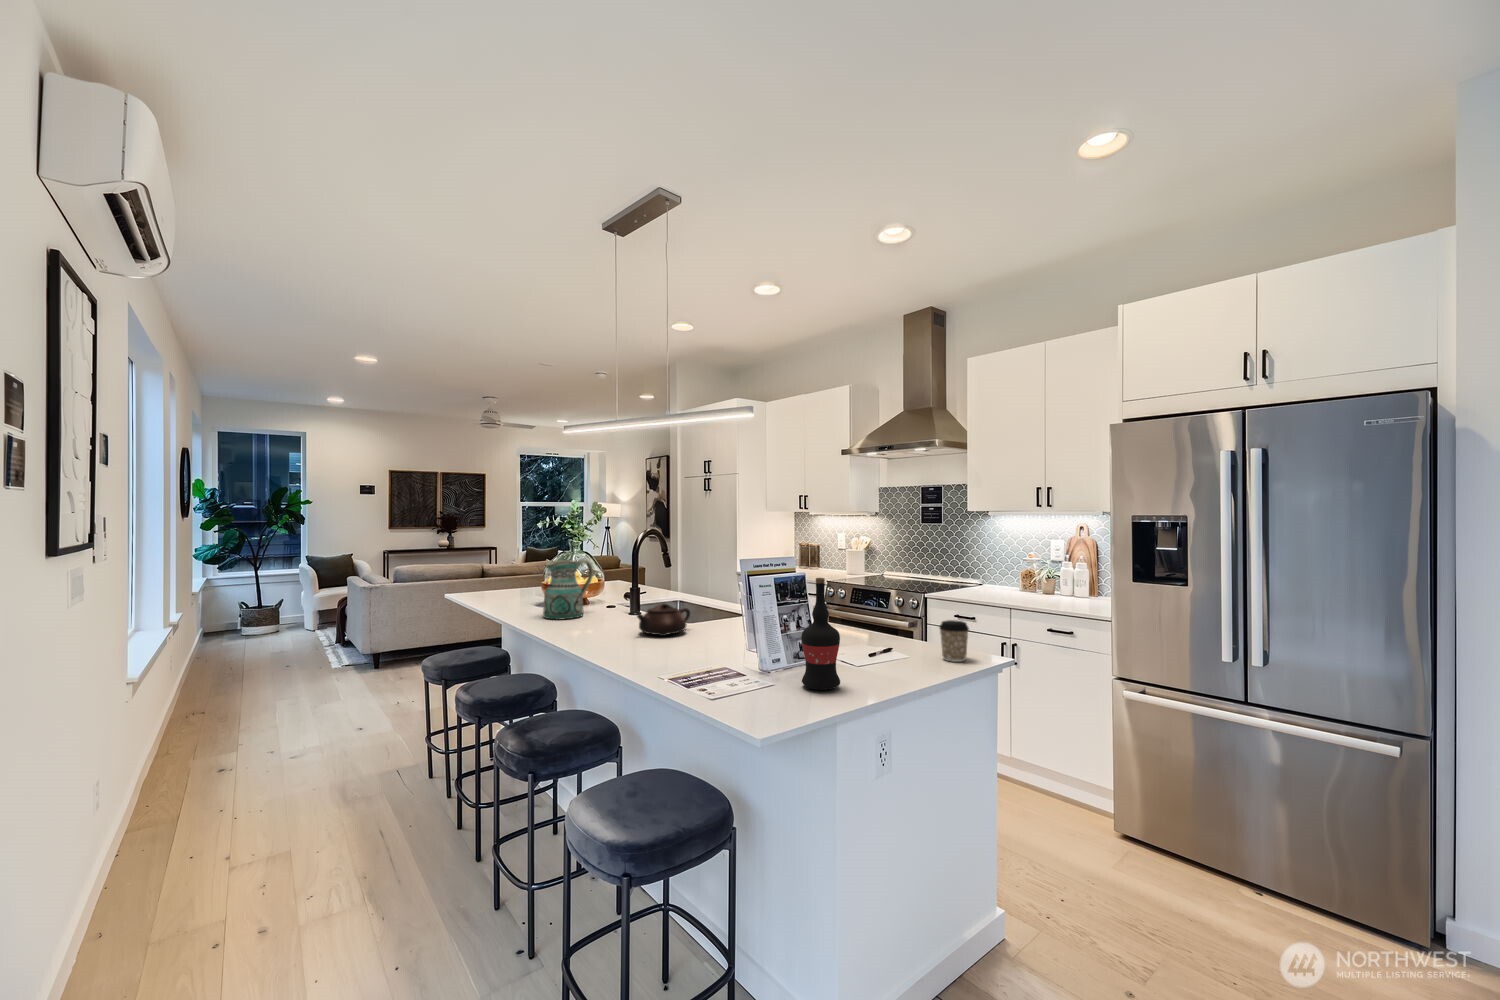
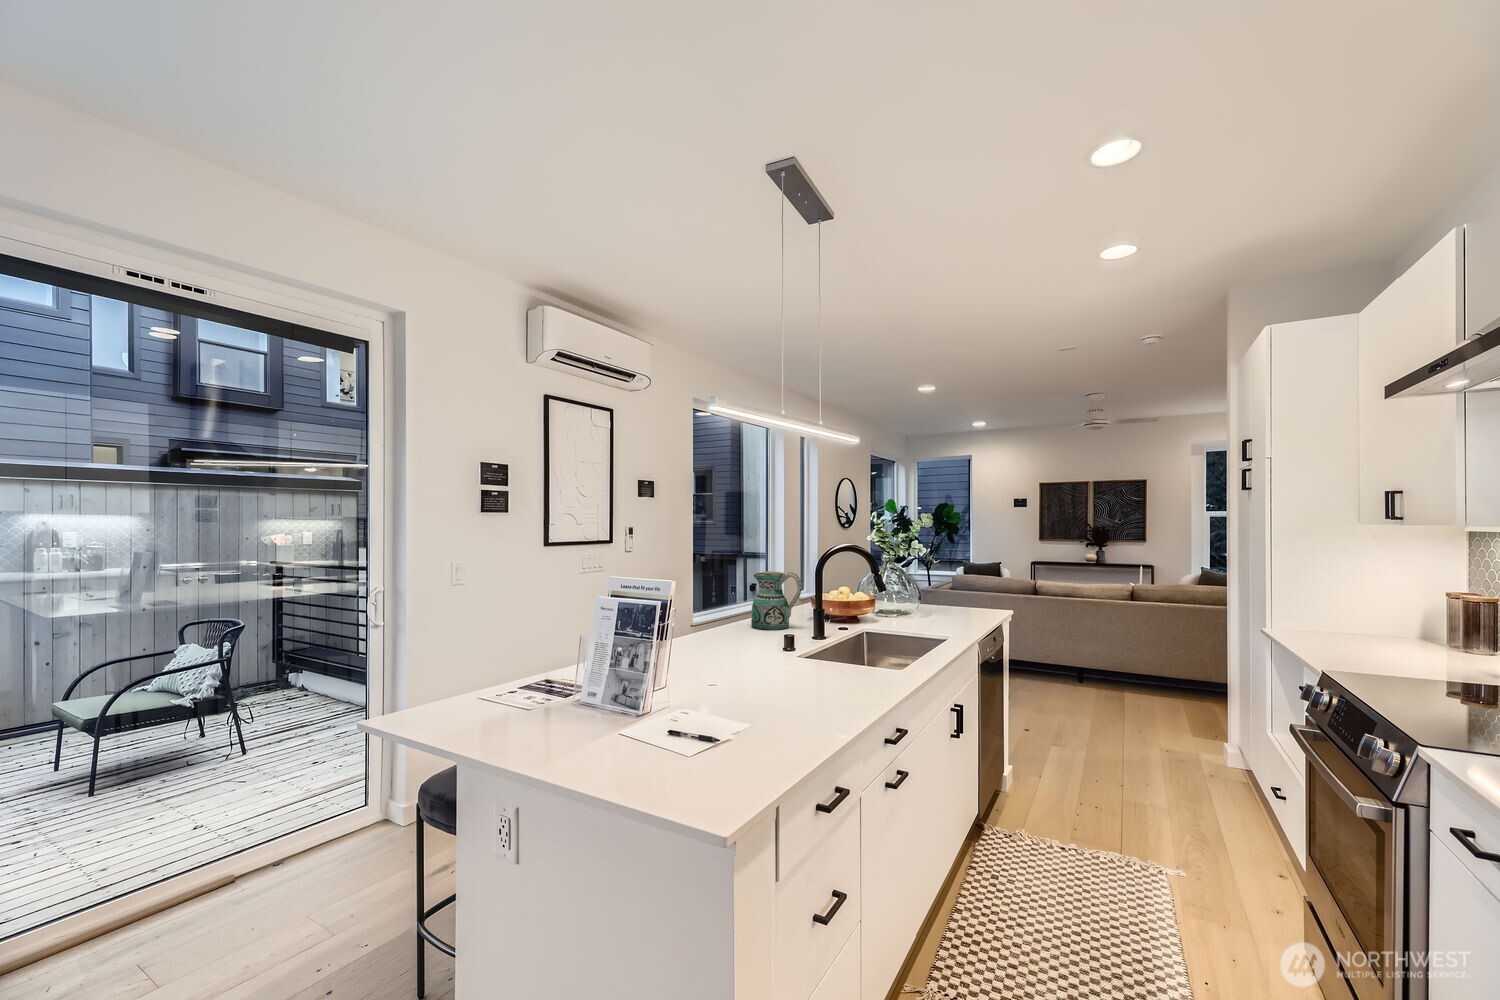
wine bottle: present [801,578,840,690] -> none [495,601,542,728]
teapot: present [637,604,690,636] -> none [702,624,763,658]
coffee cup: present [940,620,969,662] -> none [675,713,723,789]

